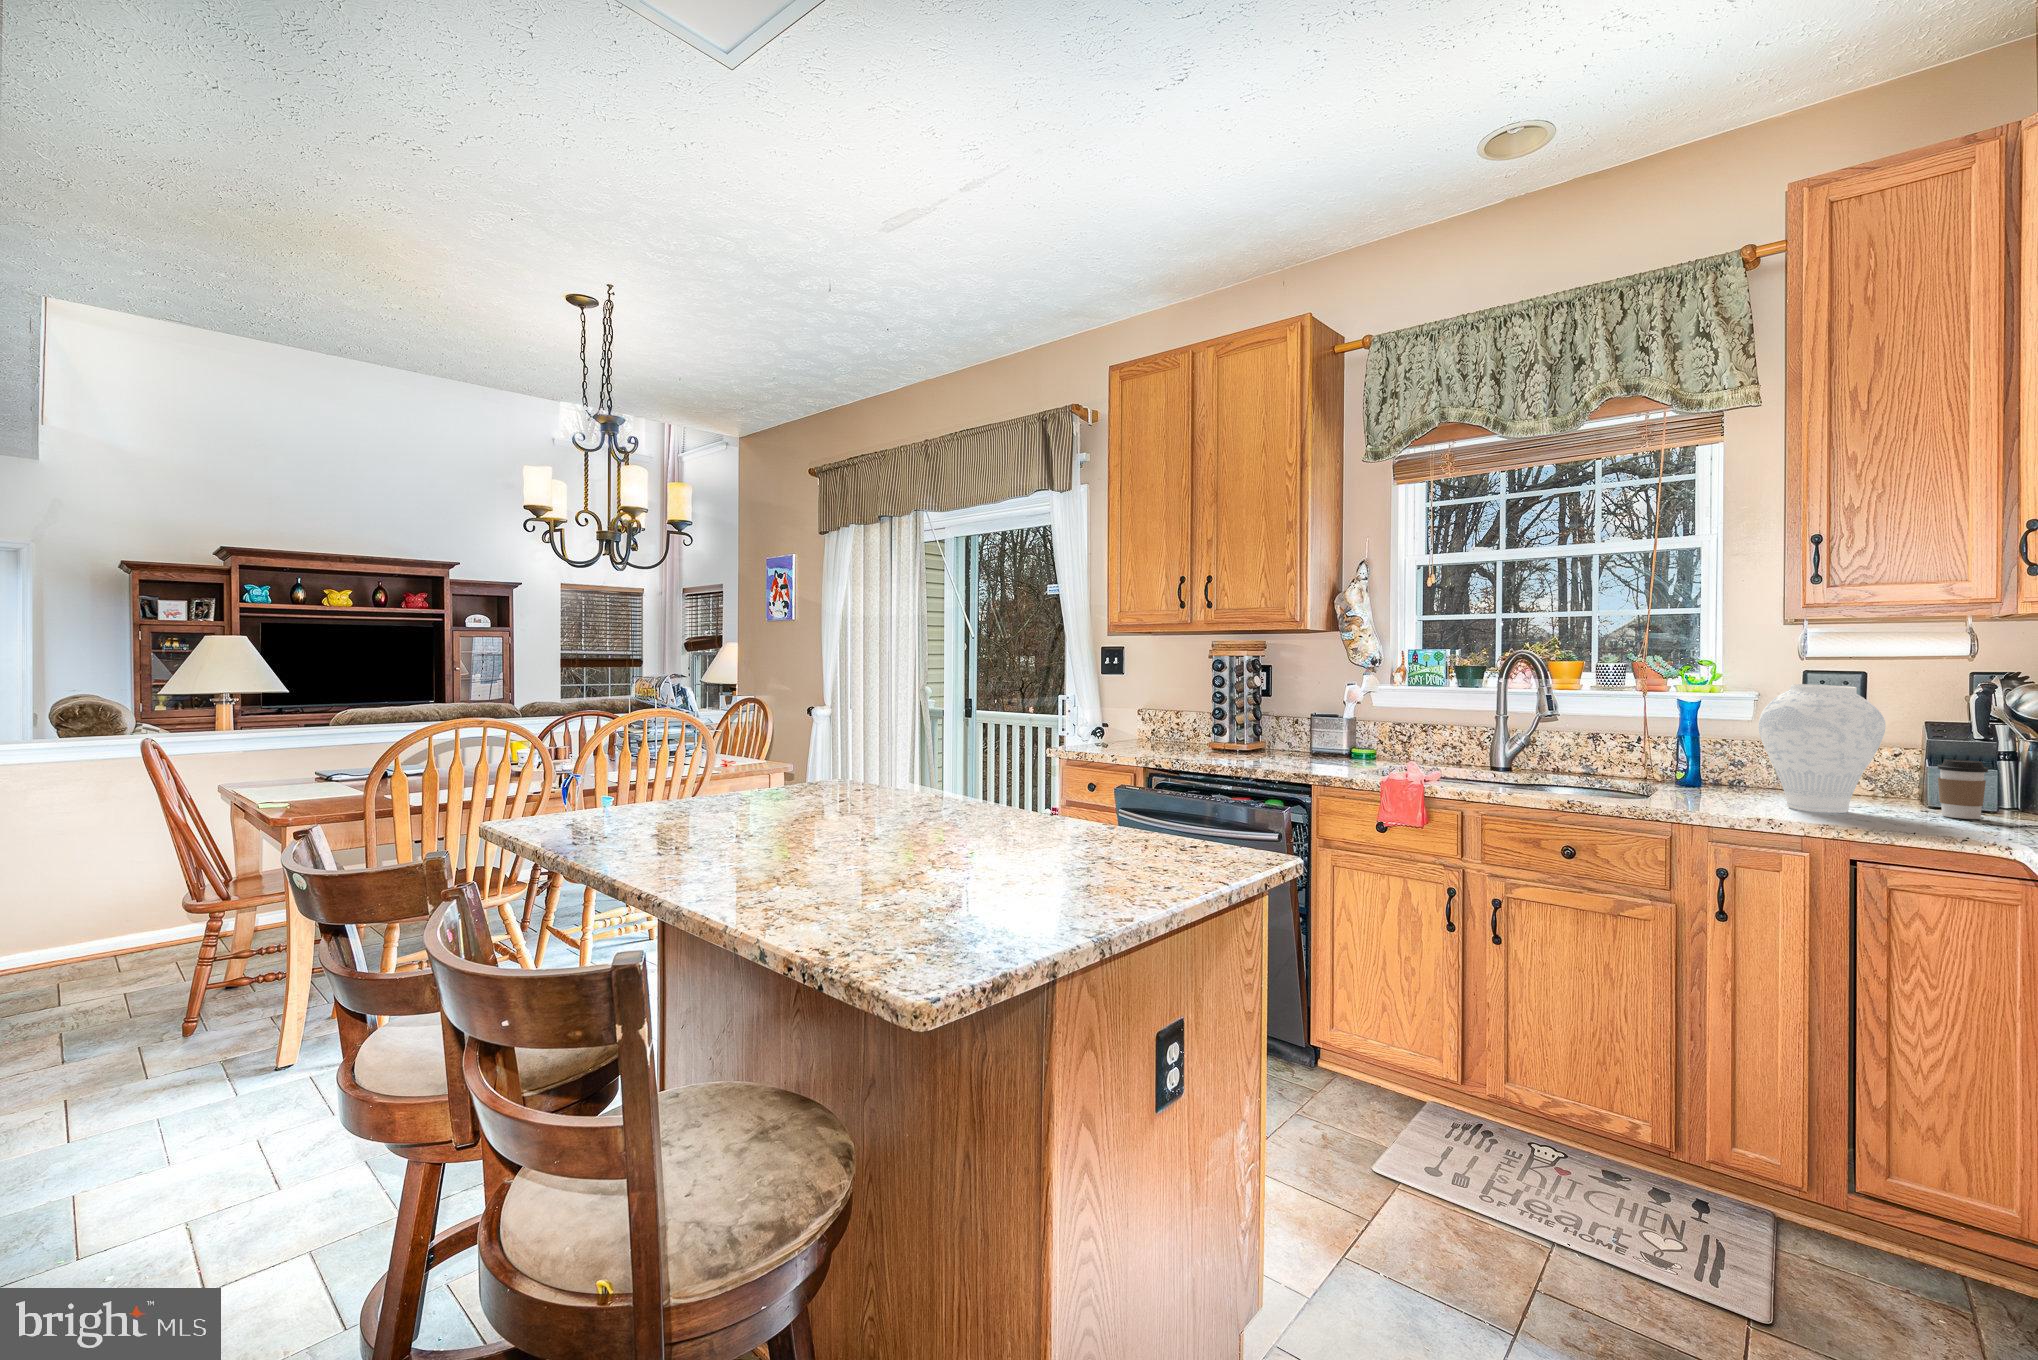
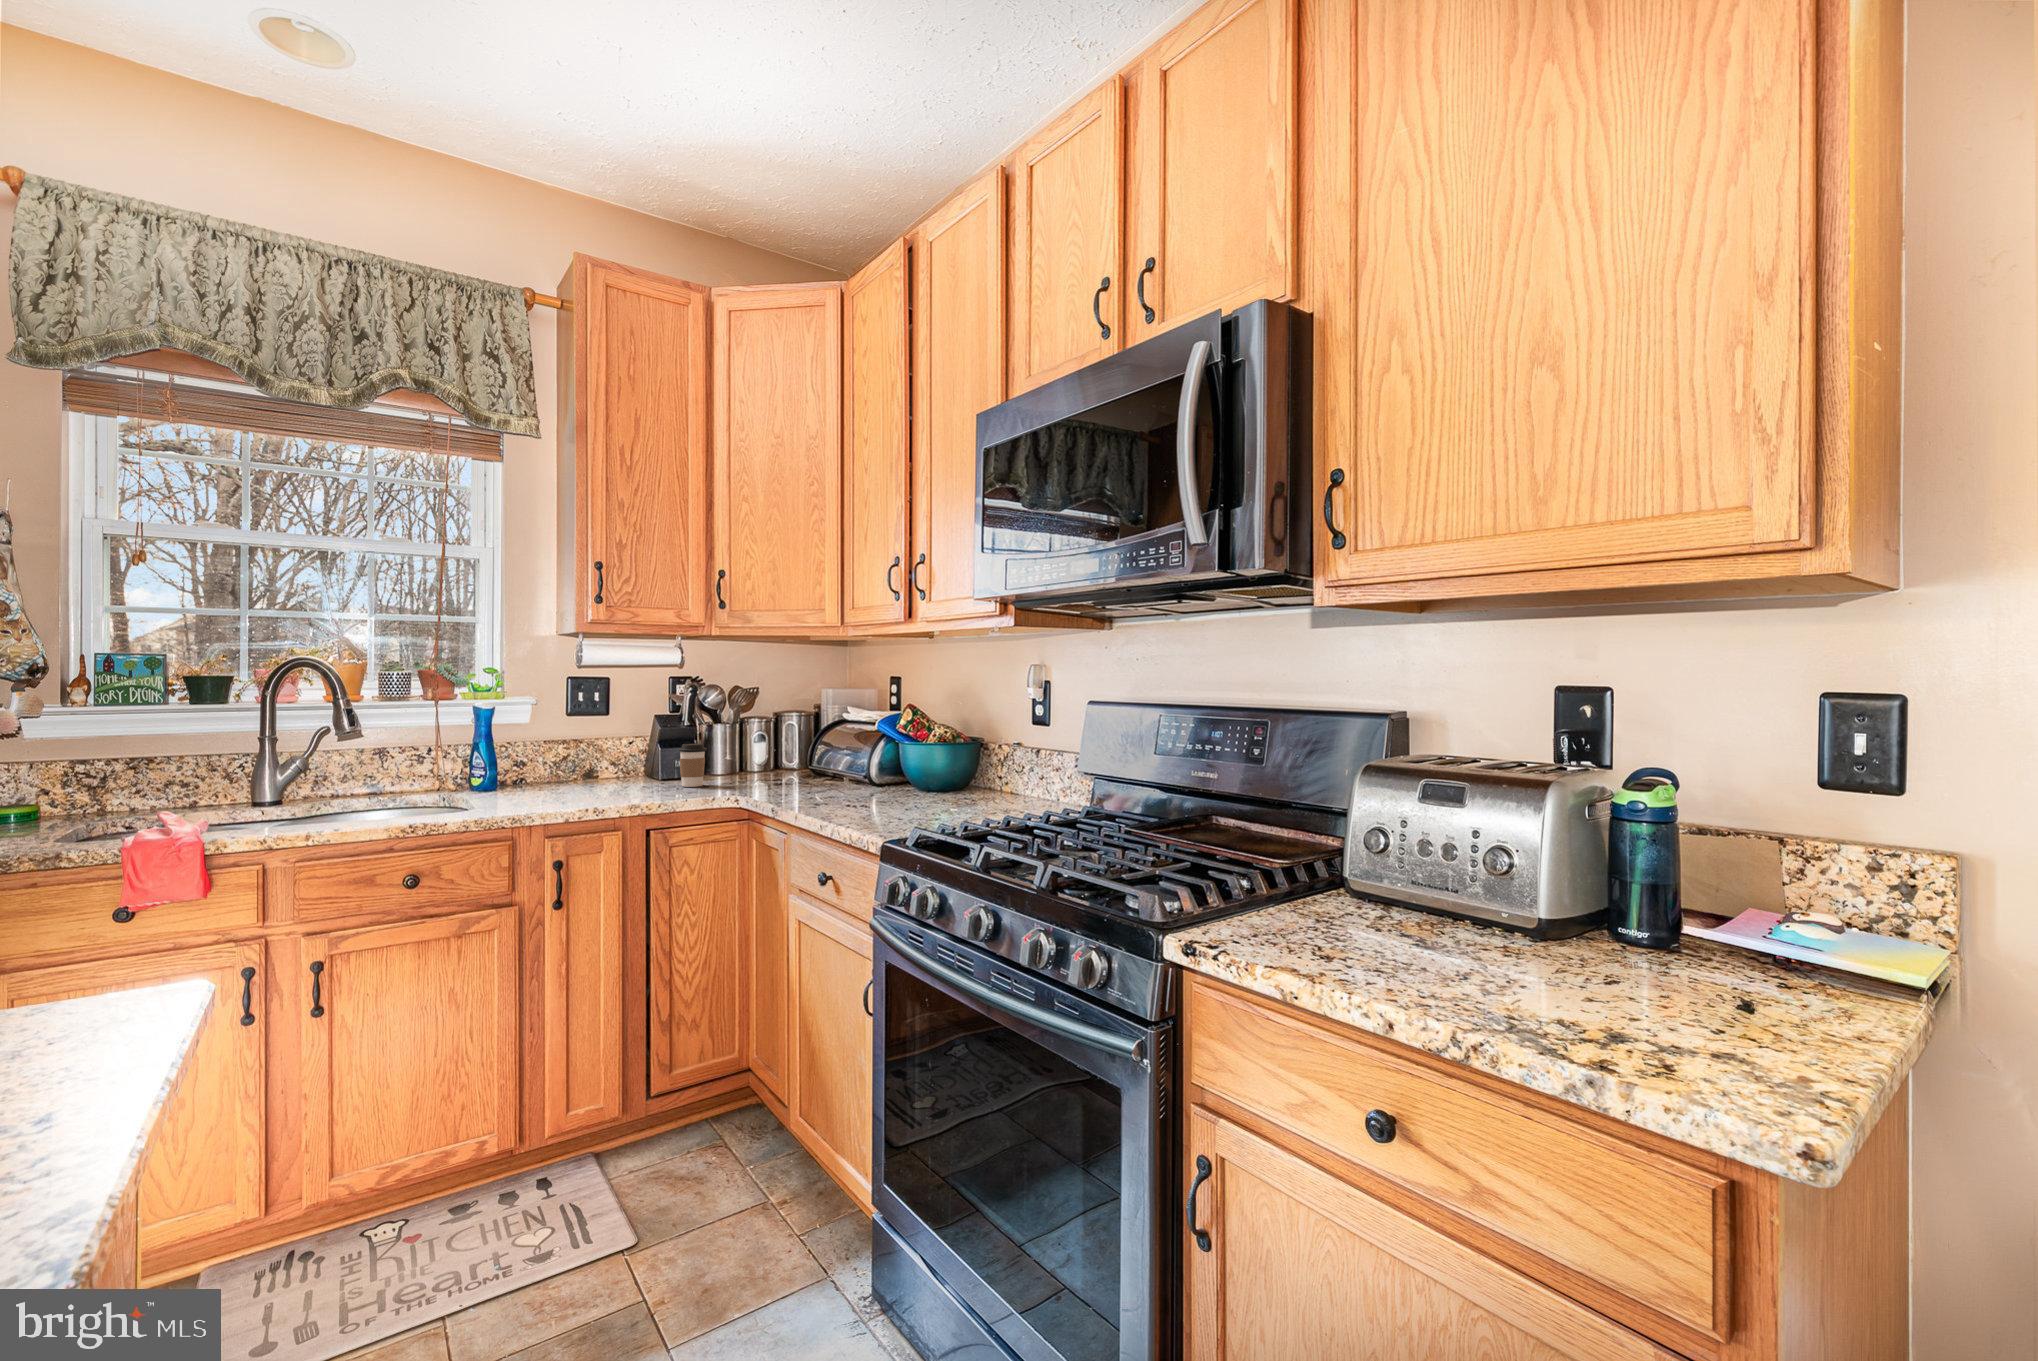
vase: present [1759,684,1886,813] -> none [569,691,657,798]

